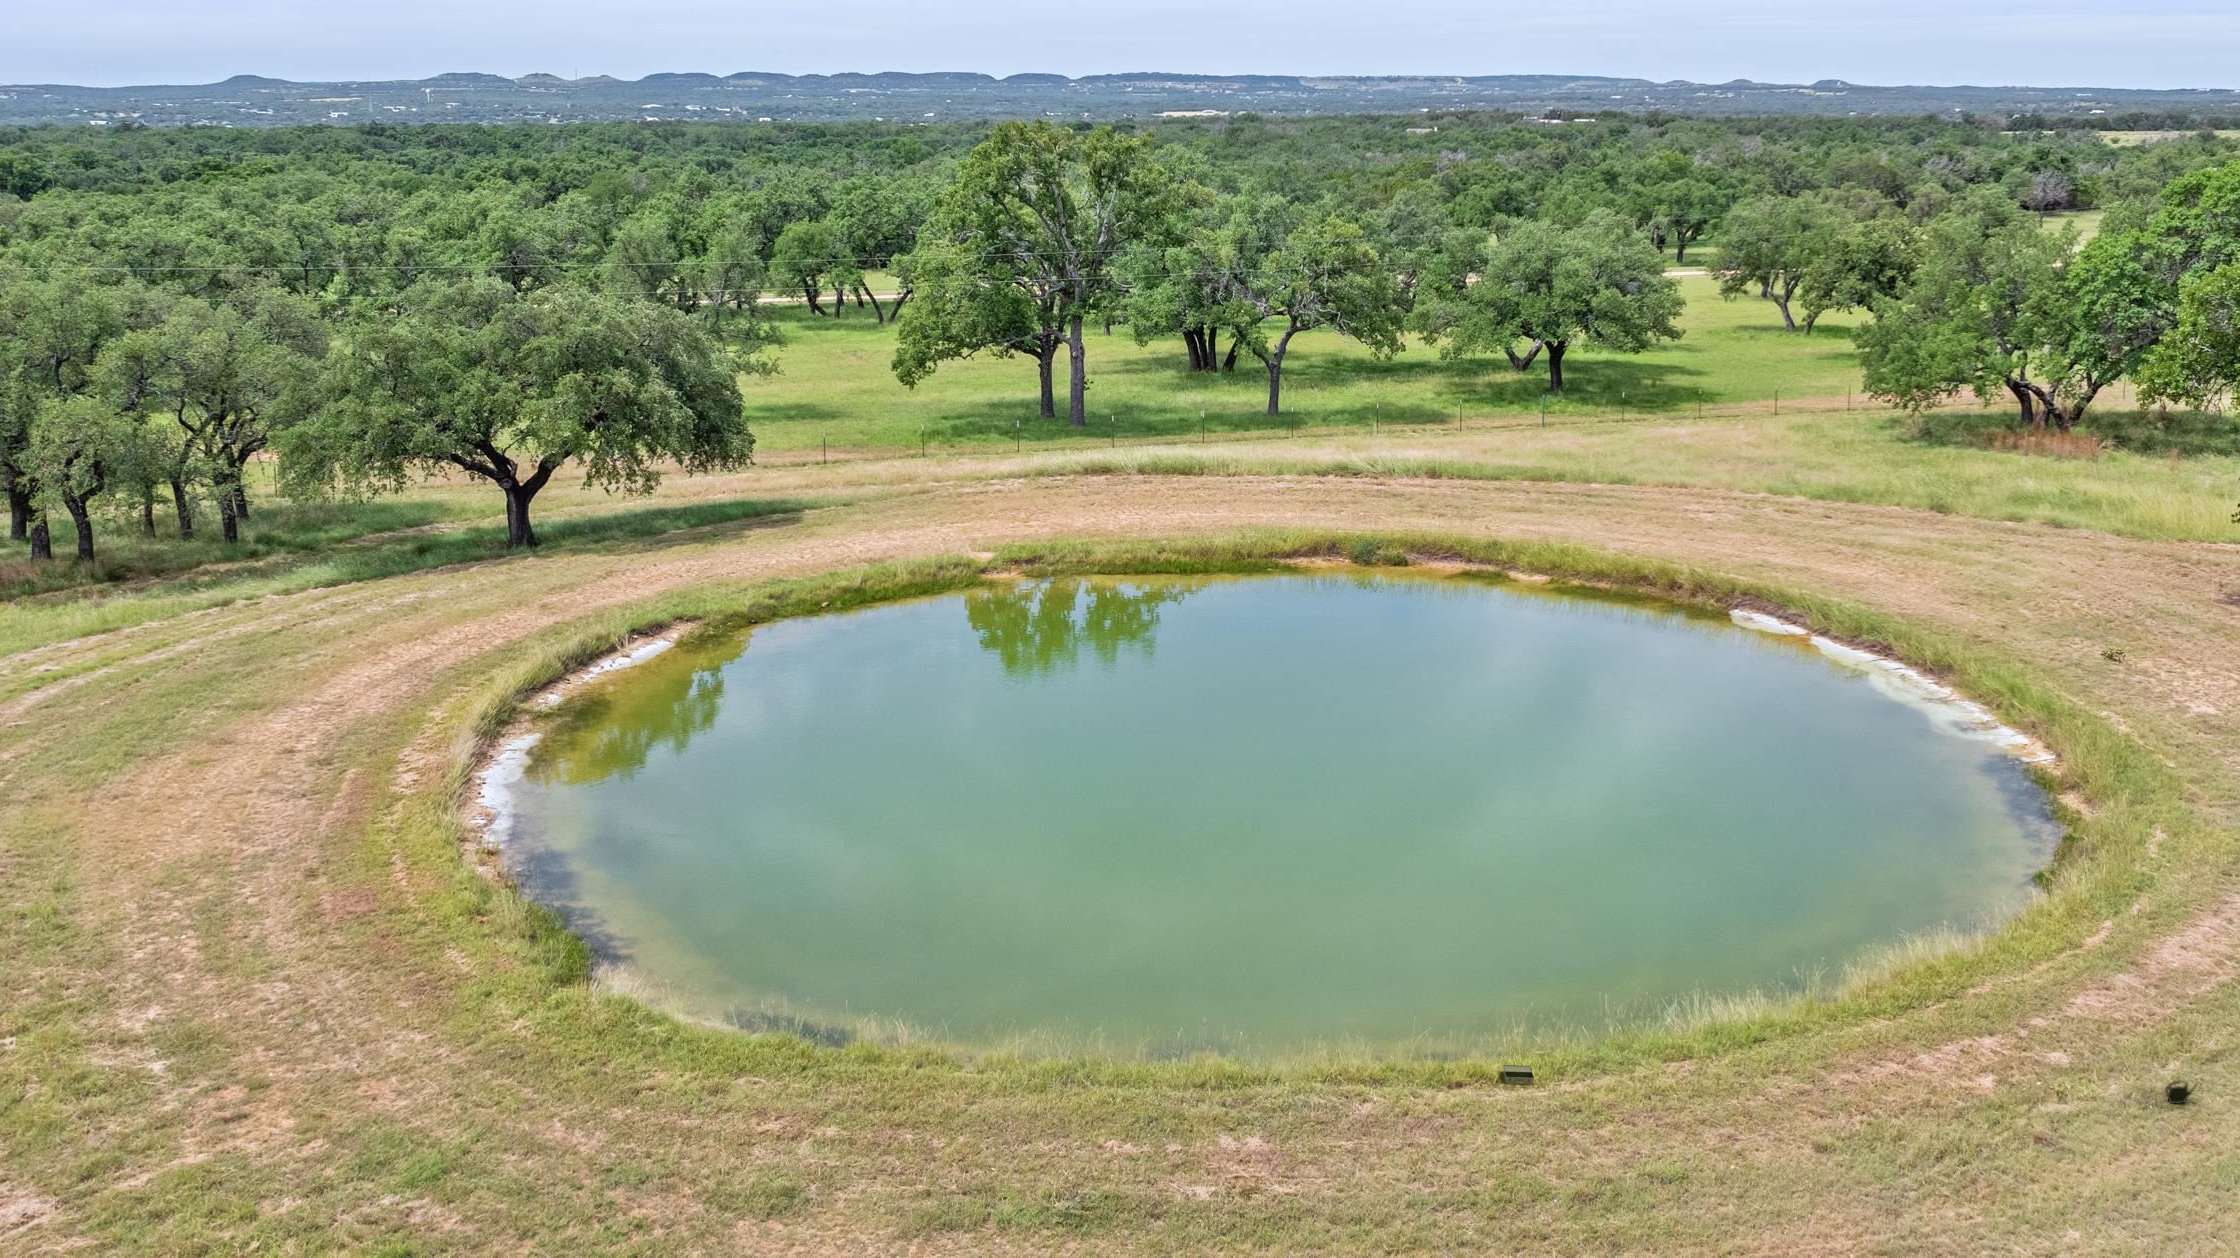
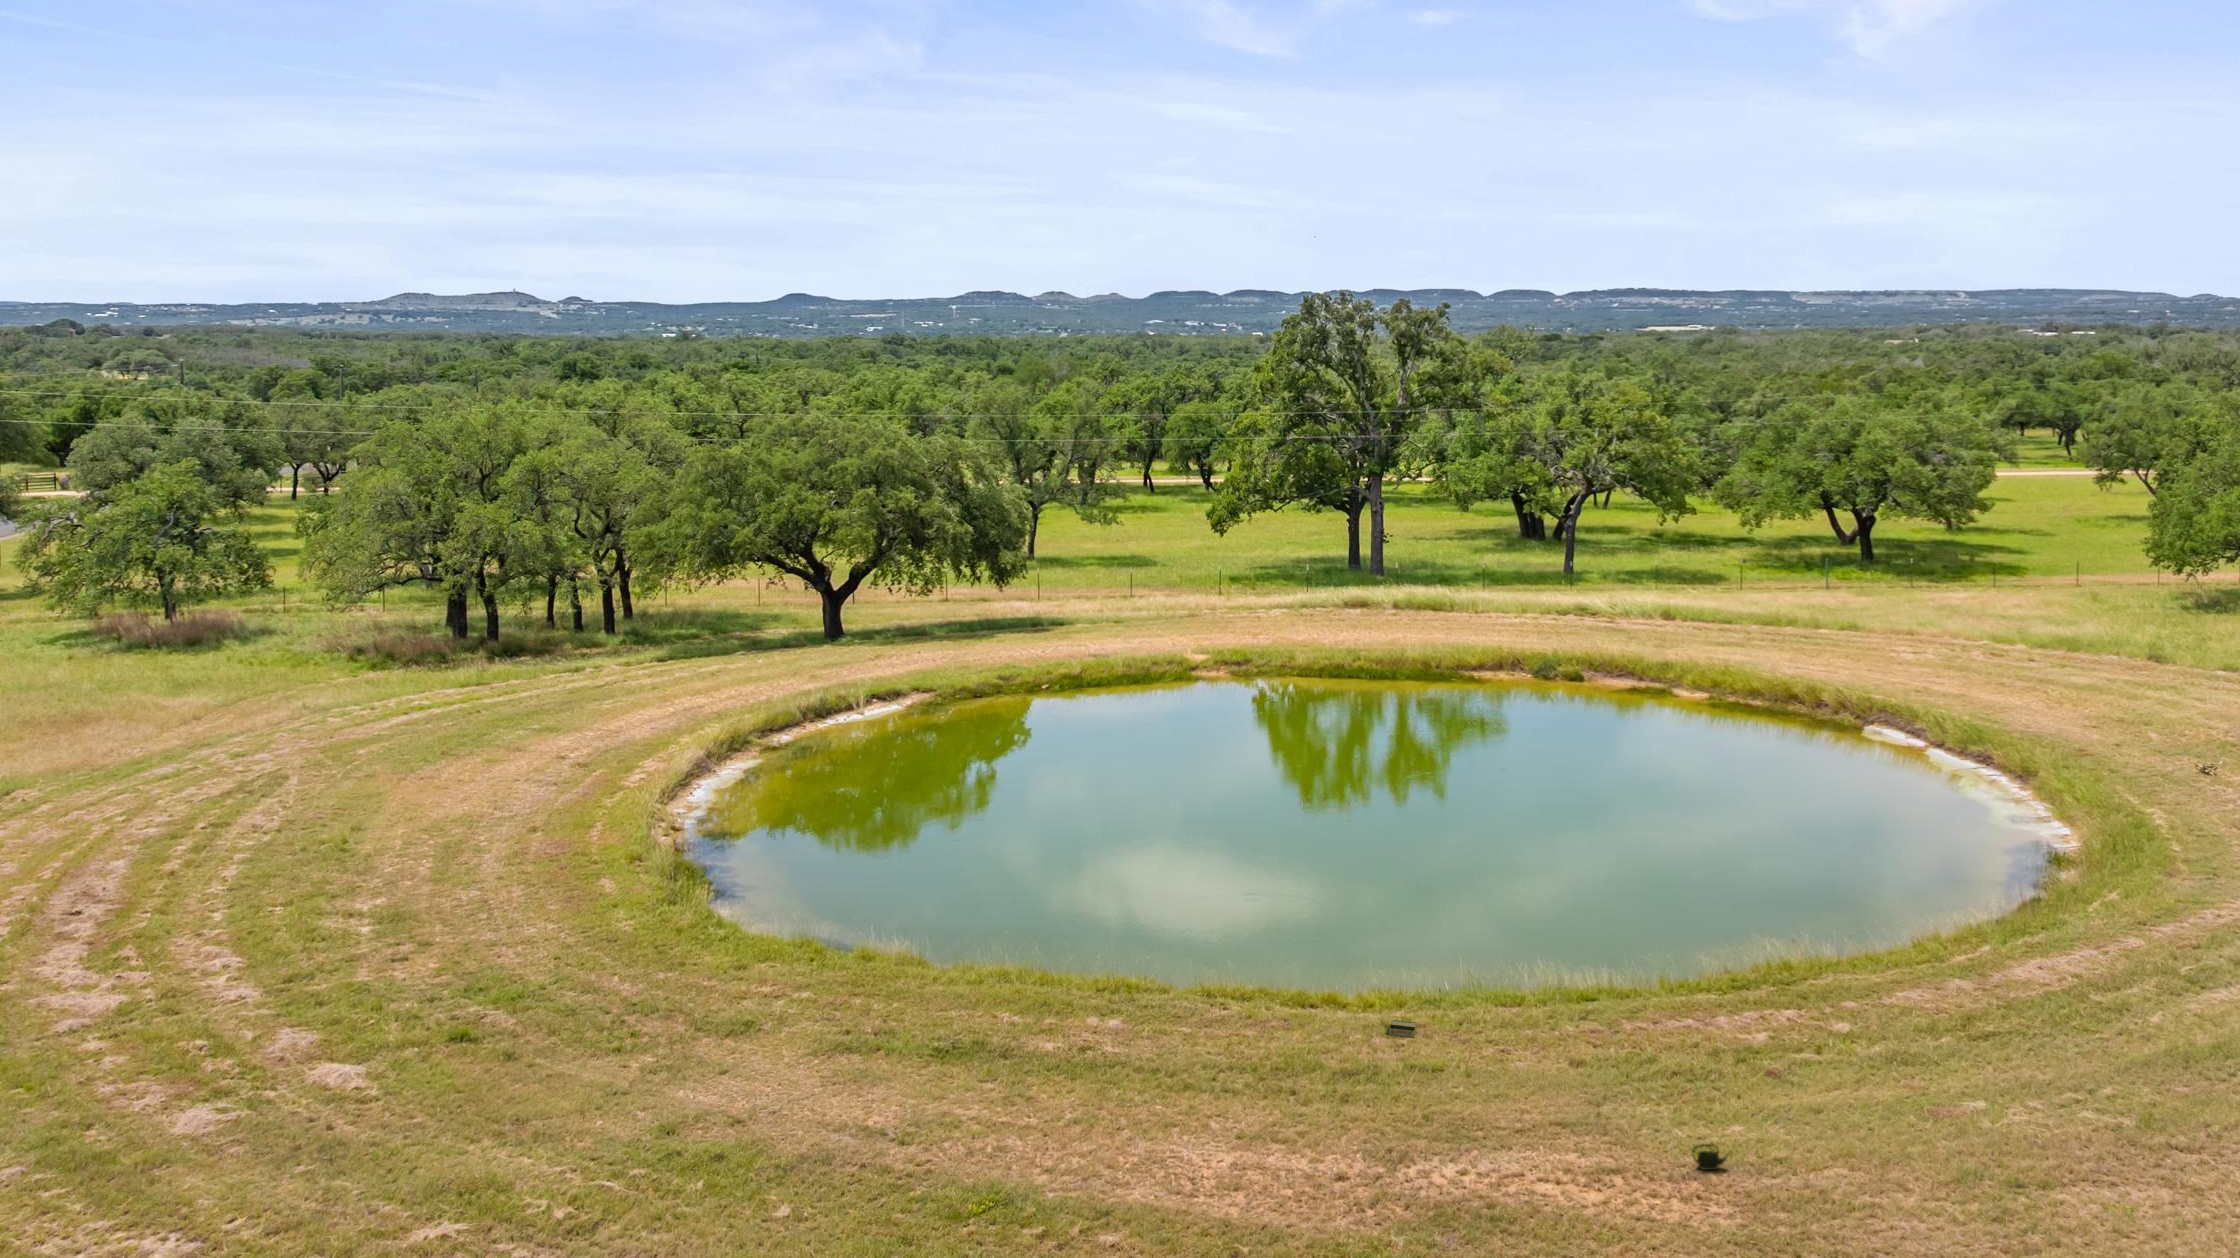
watering can: present [2165,1081,2195,1104] -> present [1693,1144,1728,1170]

